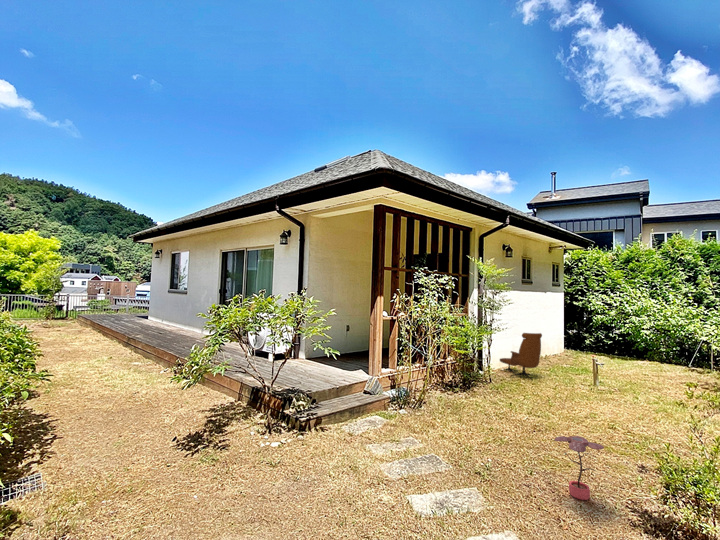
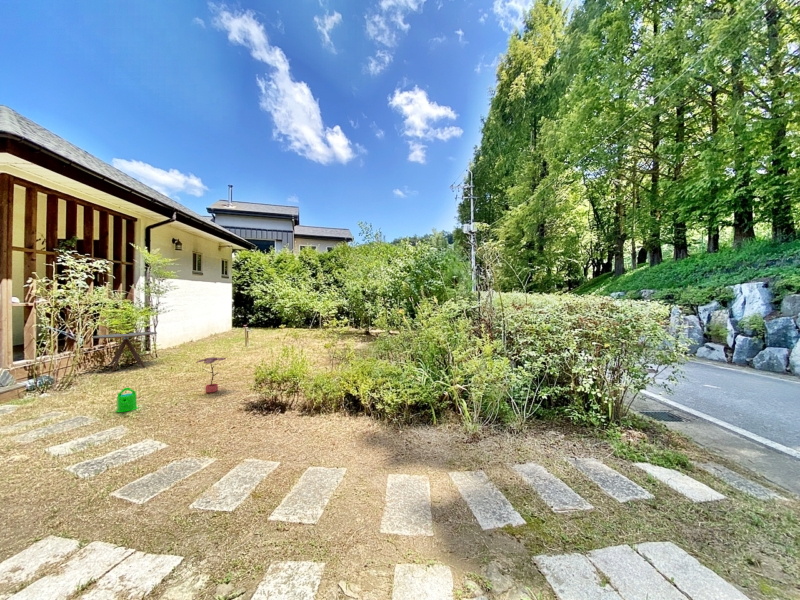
lounge chair: present [500,333,542,379] -> none [171,312,207,351]
round table: none [435,351,491,398] -> present [92,332,157,372]
watering can: none [458,455,482,491] -> present [116,388,138,412]

